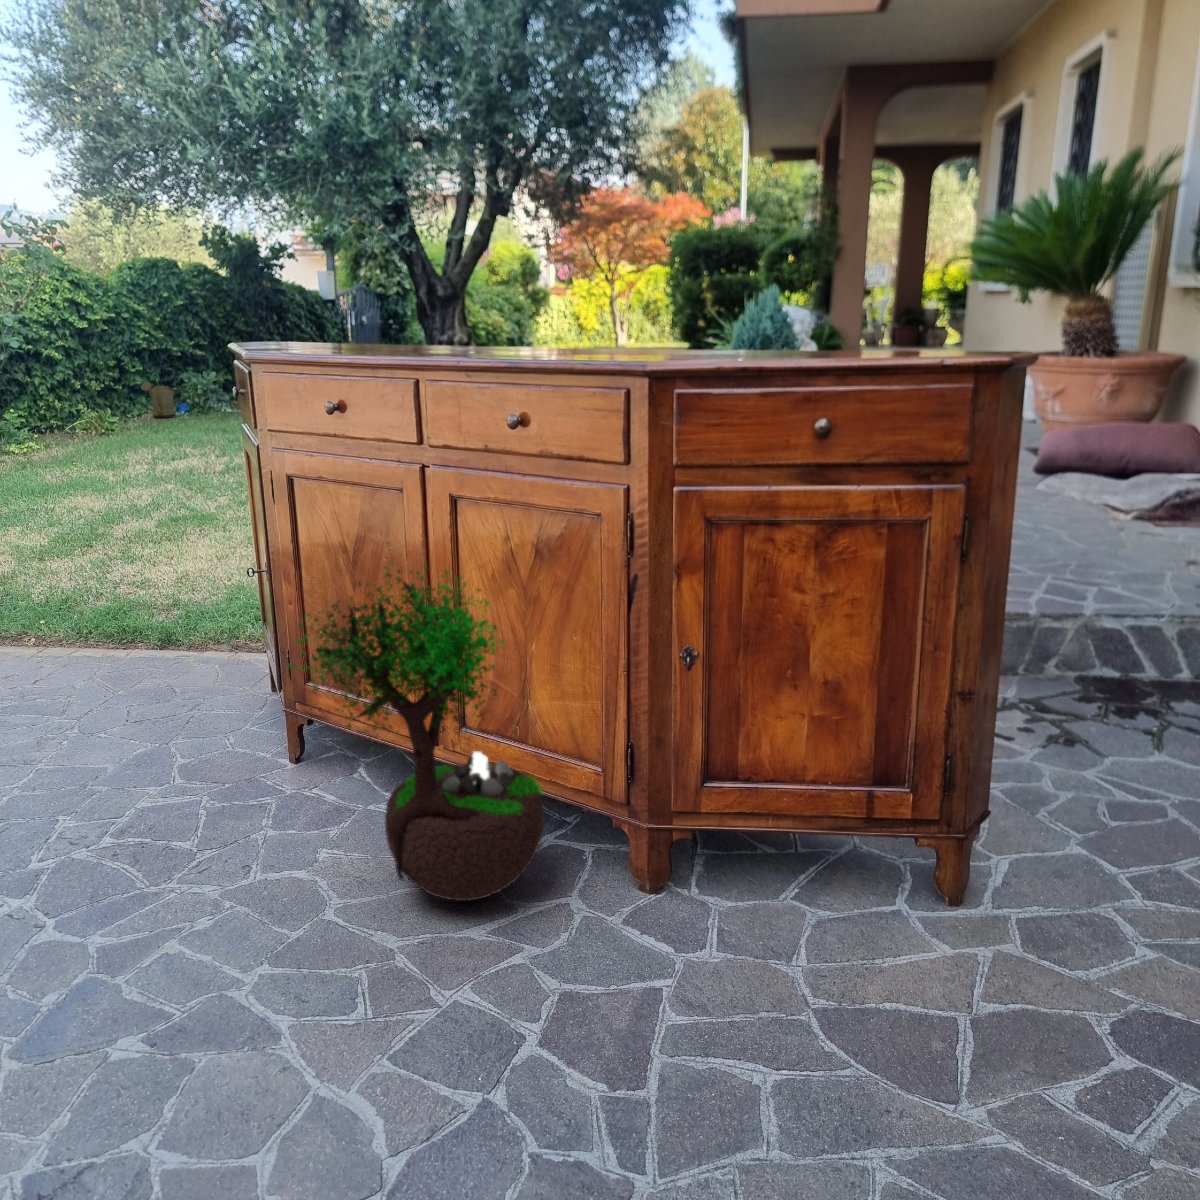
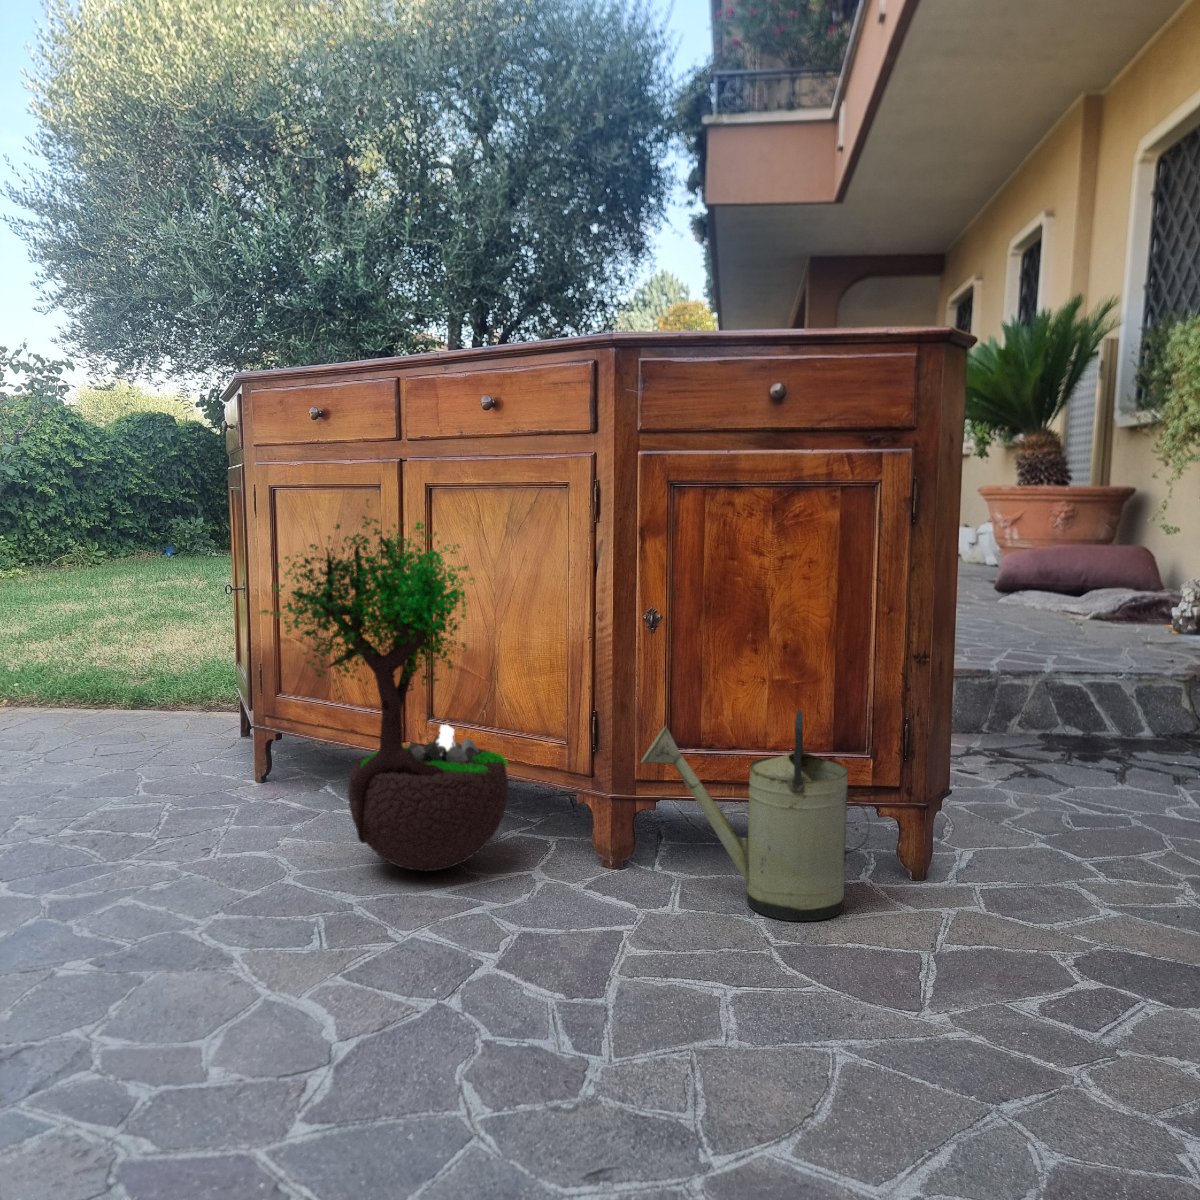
watering can: present [141,382,175,418] -> present [641,710,869,921]

